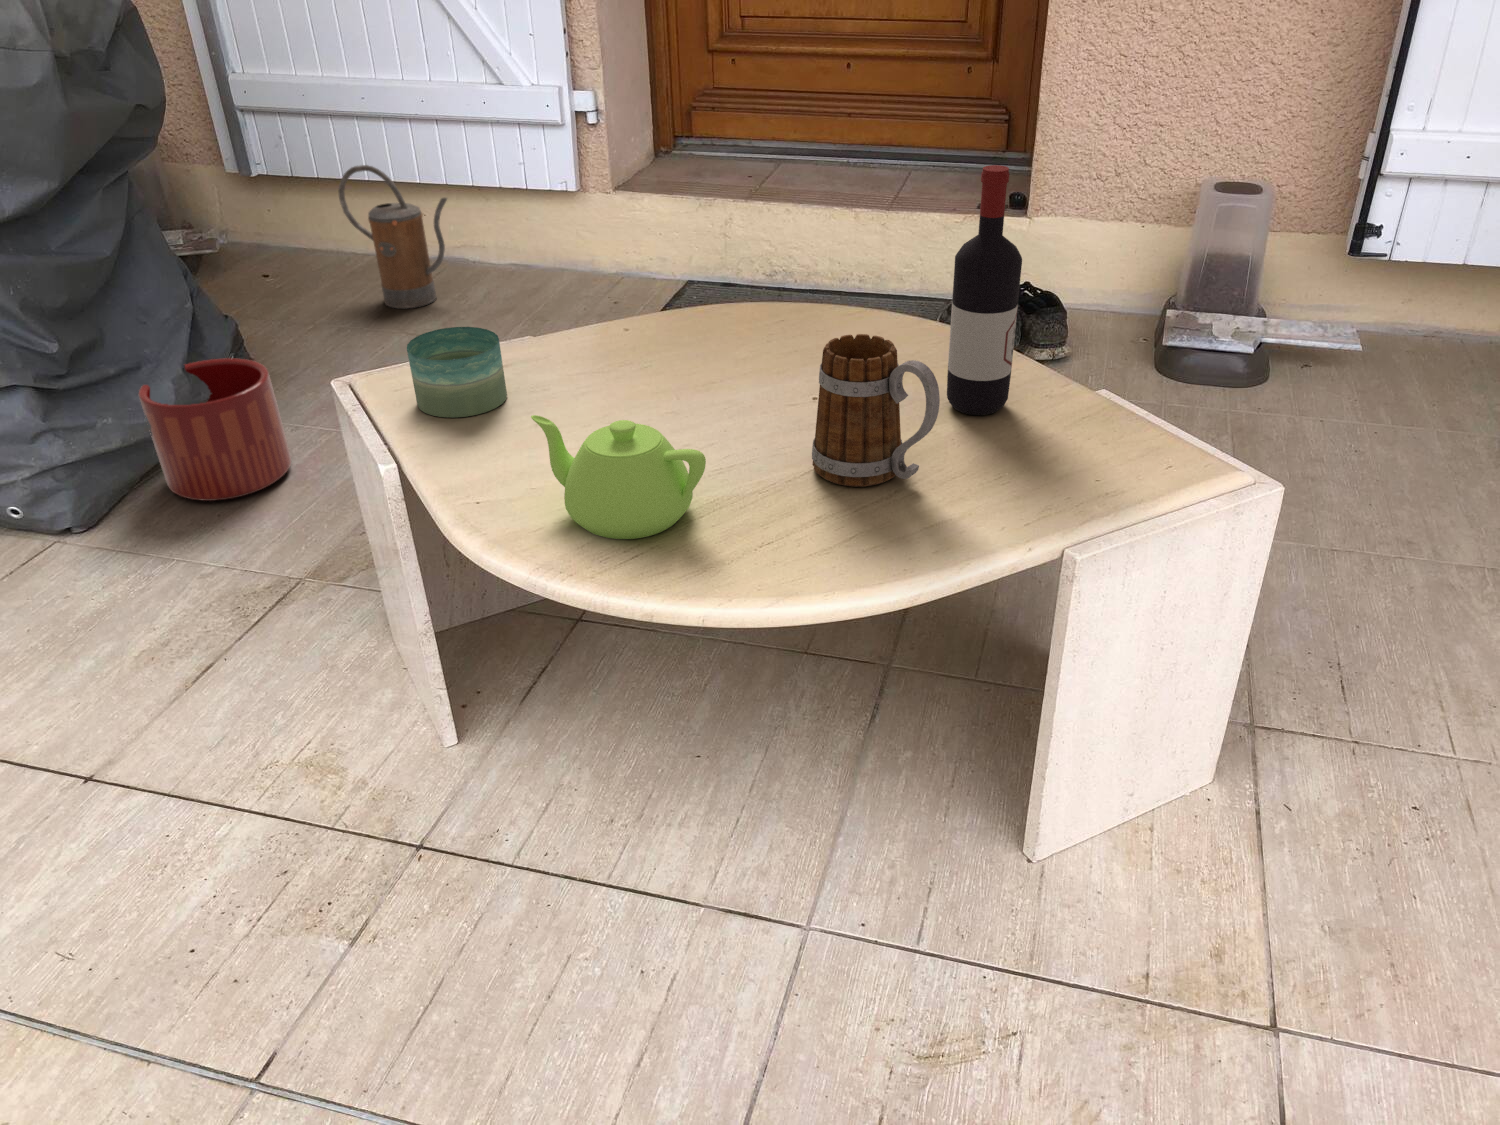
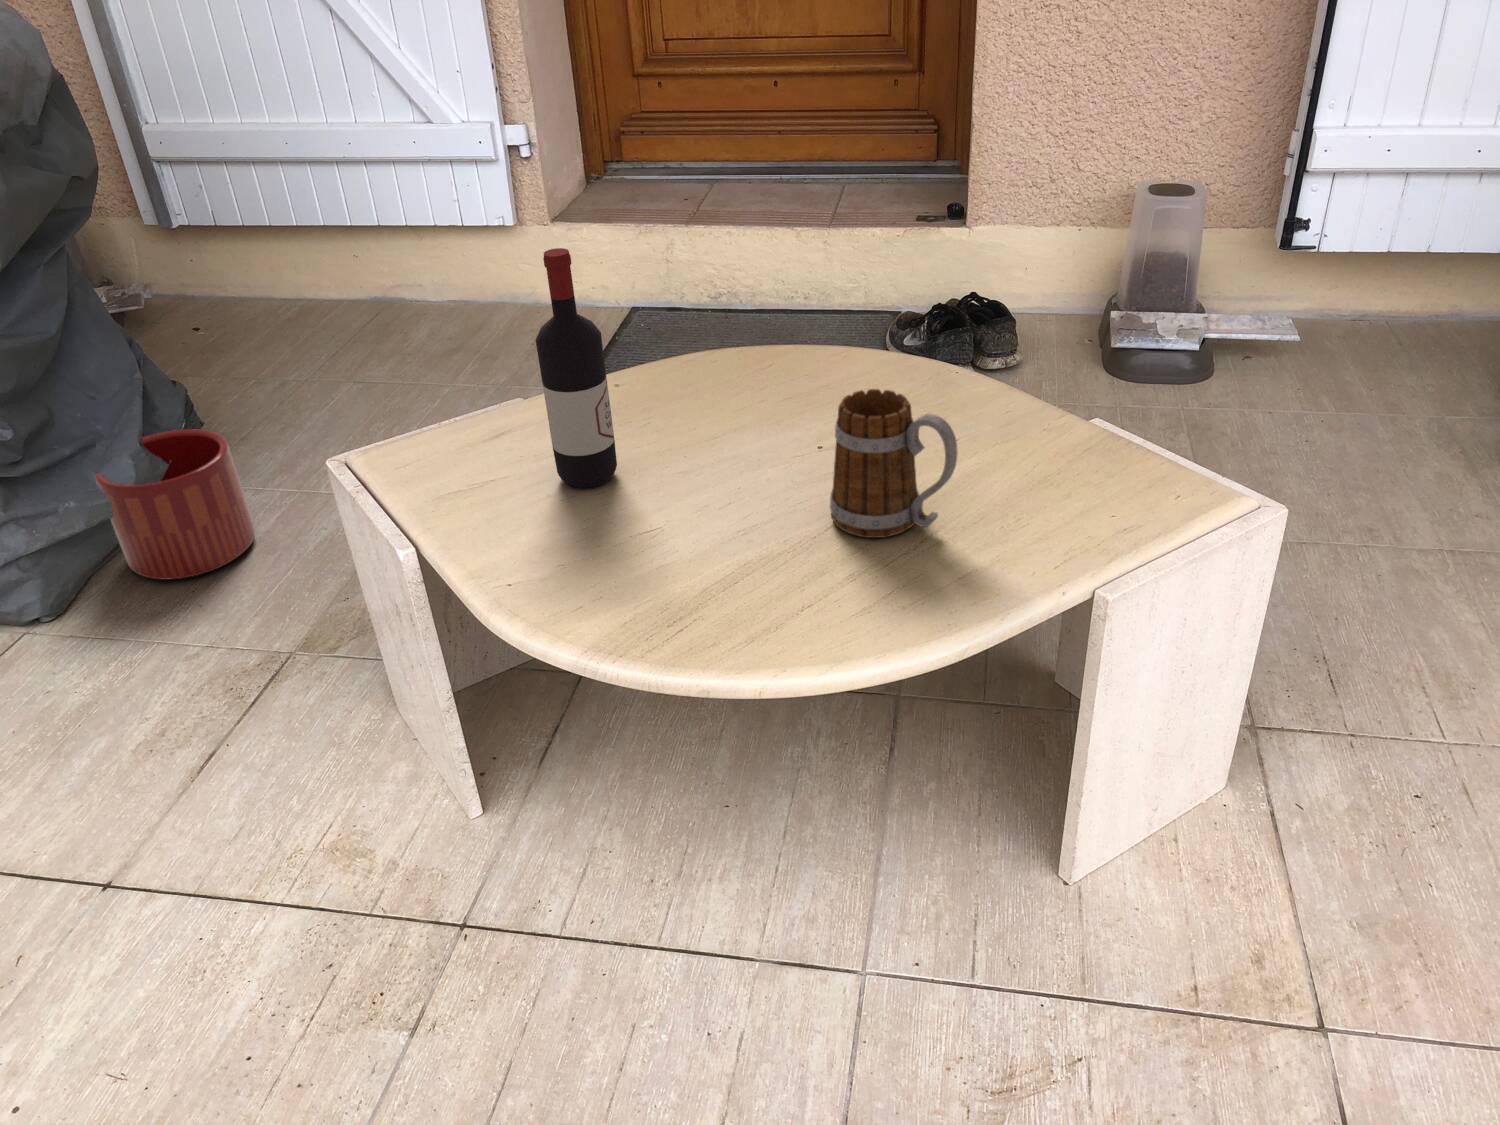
watering can: present [339,165,447,308] -> none [265,212,381,357]
wine bottle: present [947,165,1022,415] -> present [536,248,617,488]
candle: present [407,327,507,418] -> none [406,398,508,492]
teapot: present [531,415,706,539] -> none [559,494,739,611]

